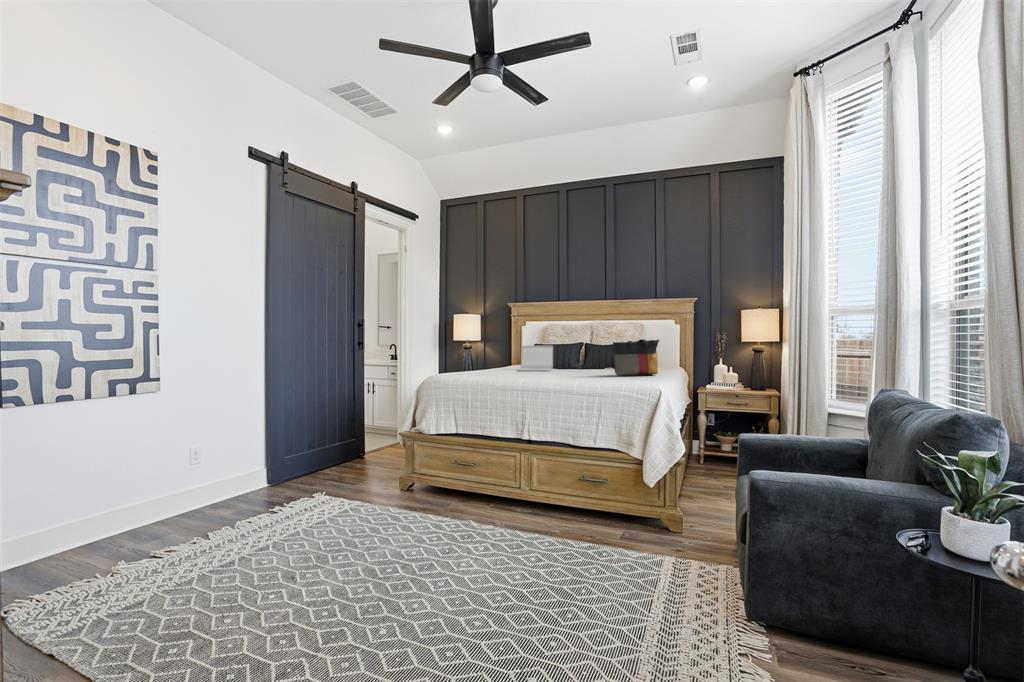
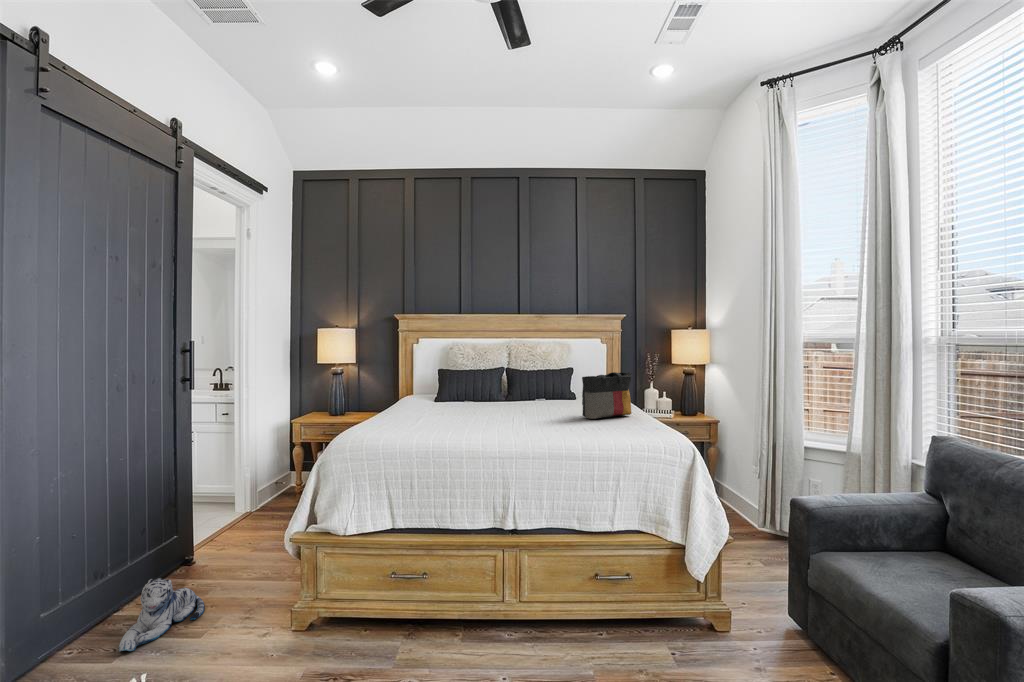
laptop: present [517,345,553,371] -> none [432,374,478,410]
plush toy: none [311,453,359,488] -> present [118,579,205,652]

